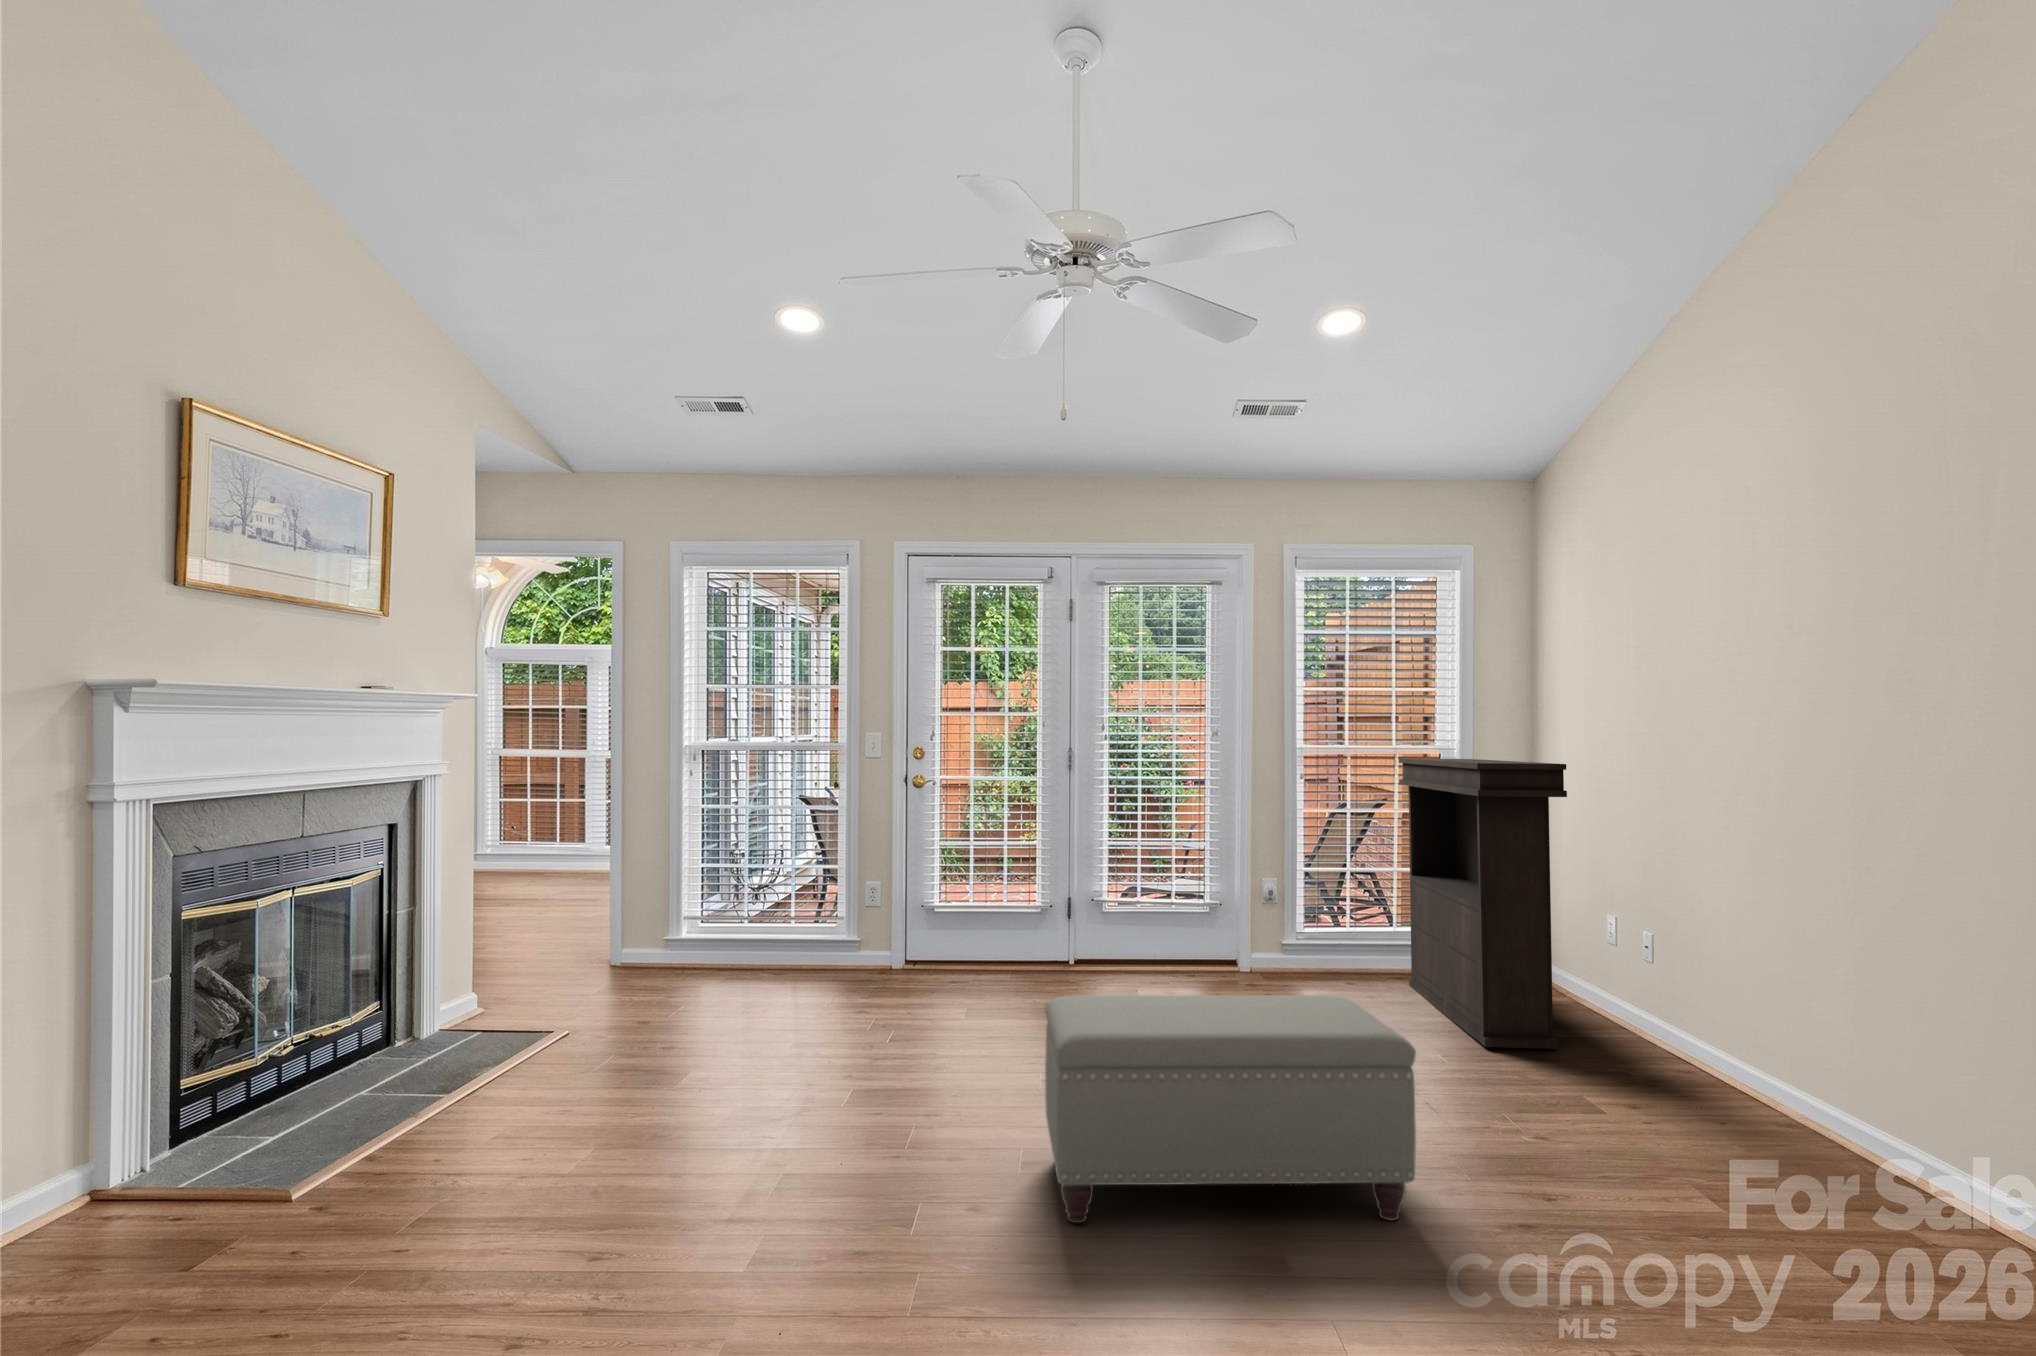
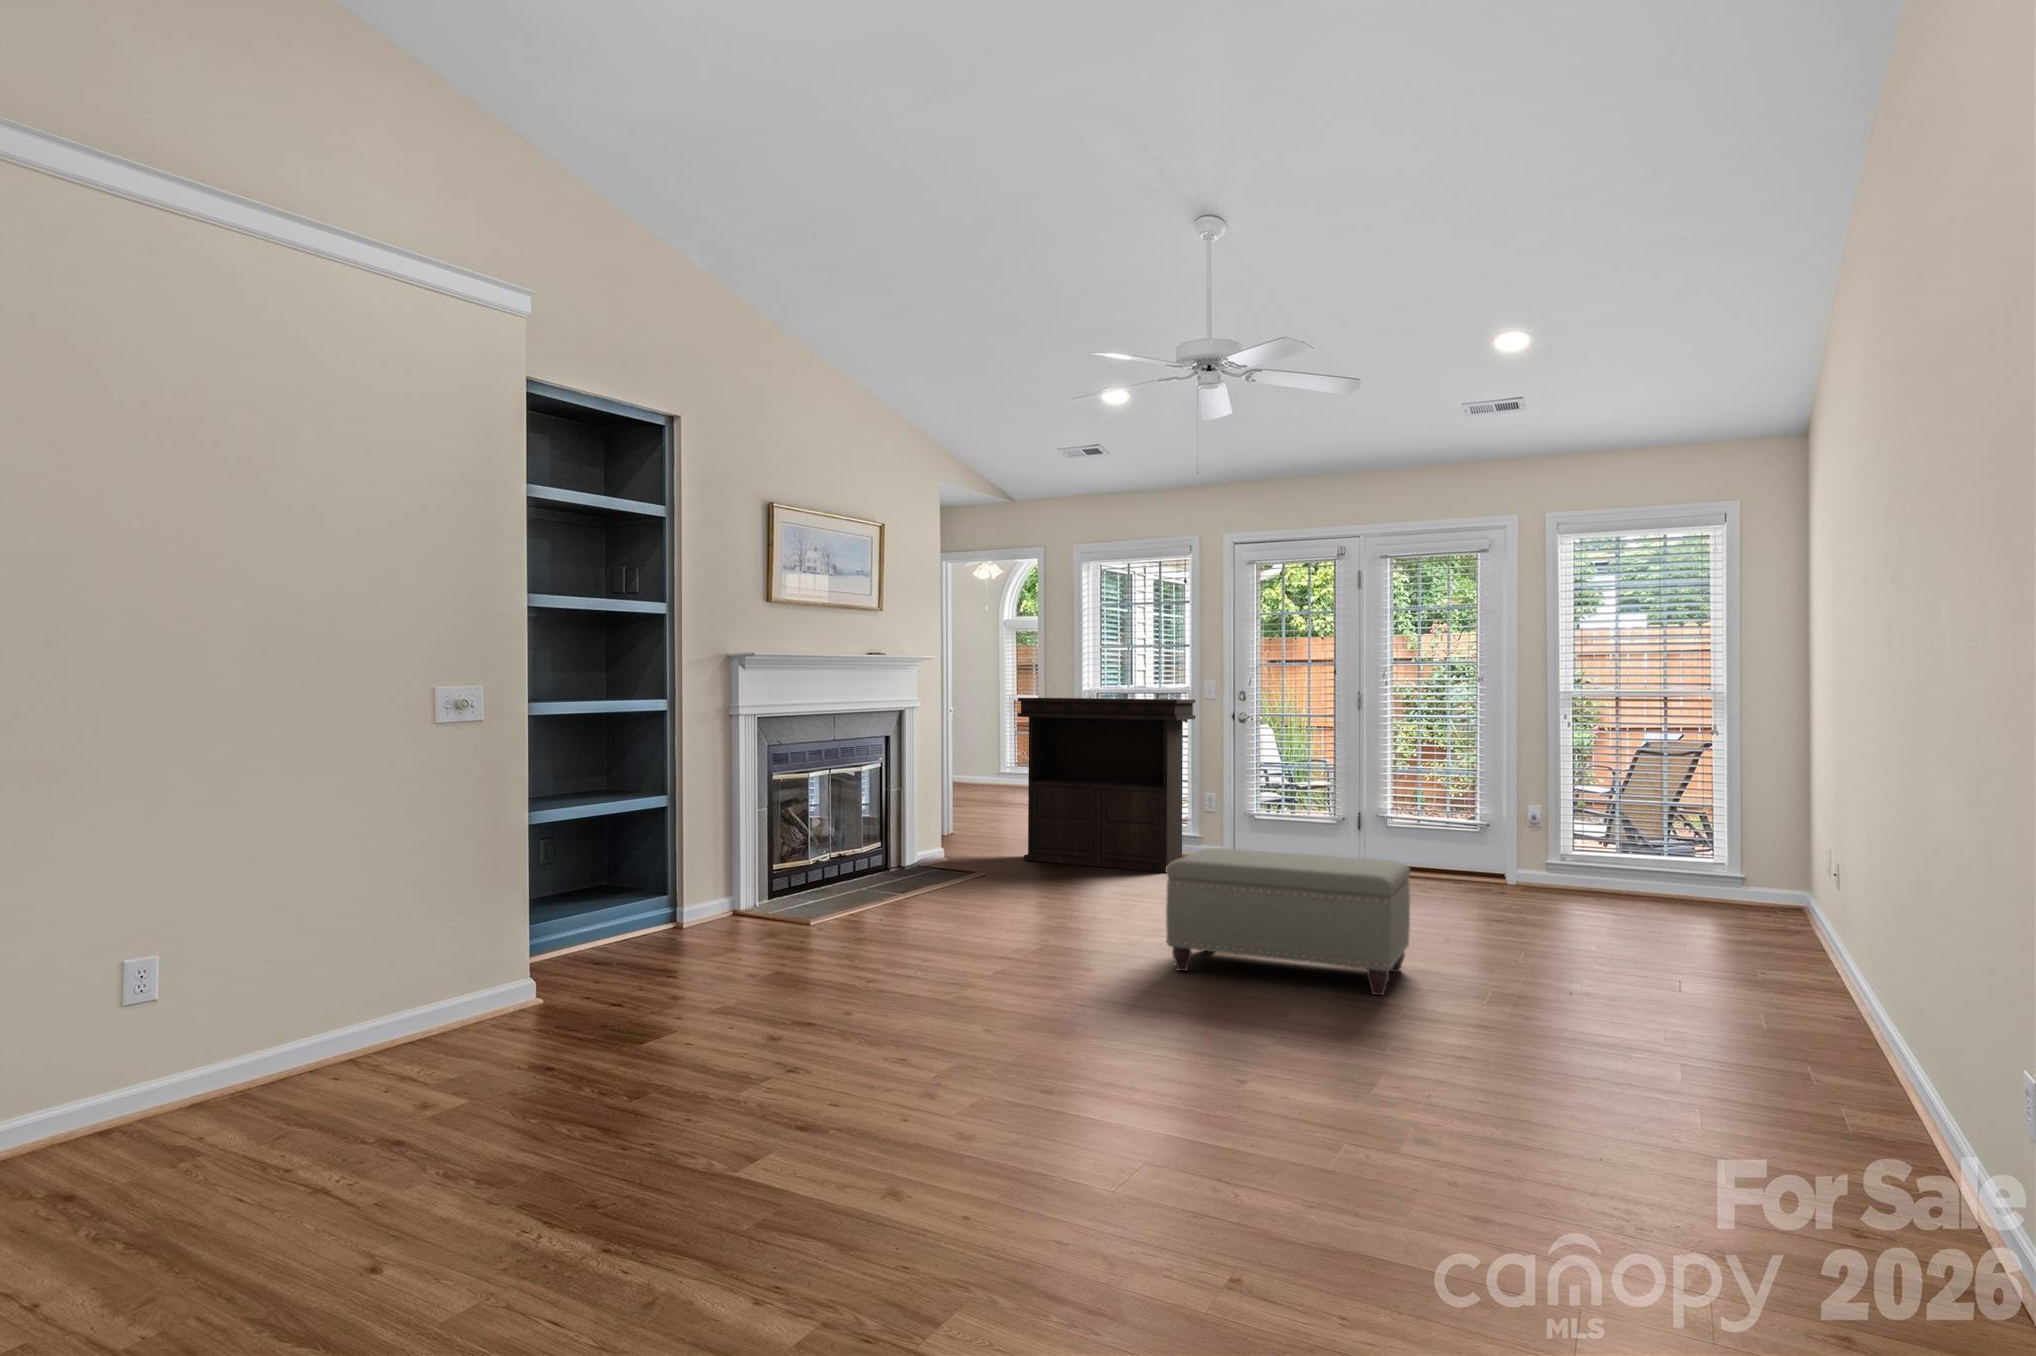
console table: present [1399,758,1567,1049] -> present [1018,698,1195,873]

